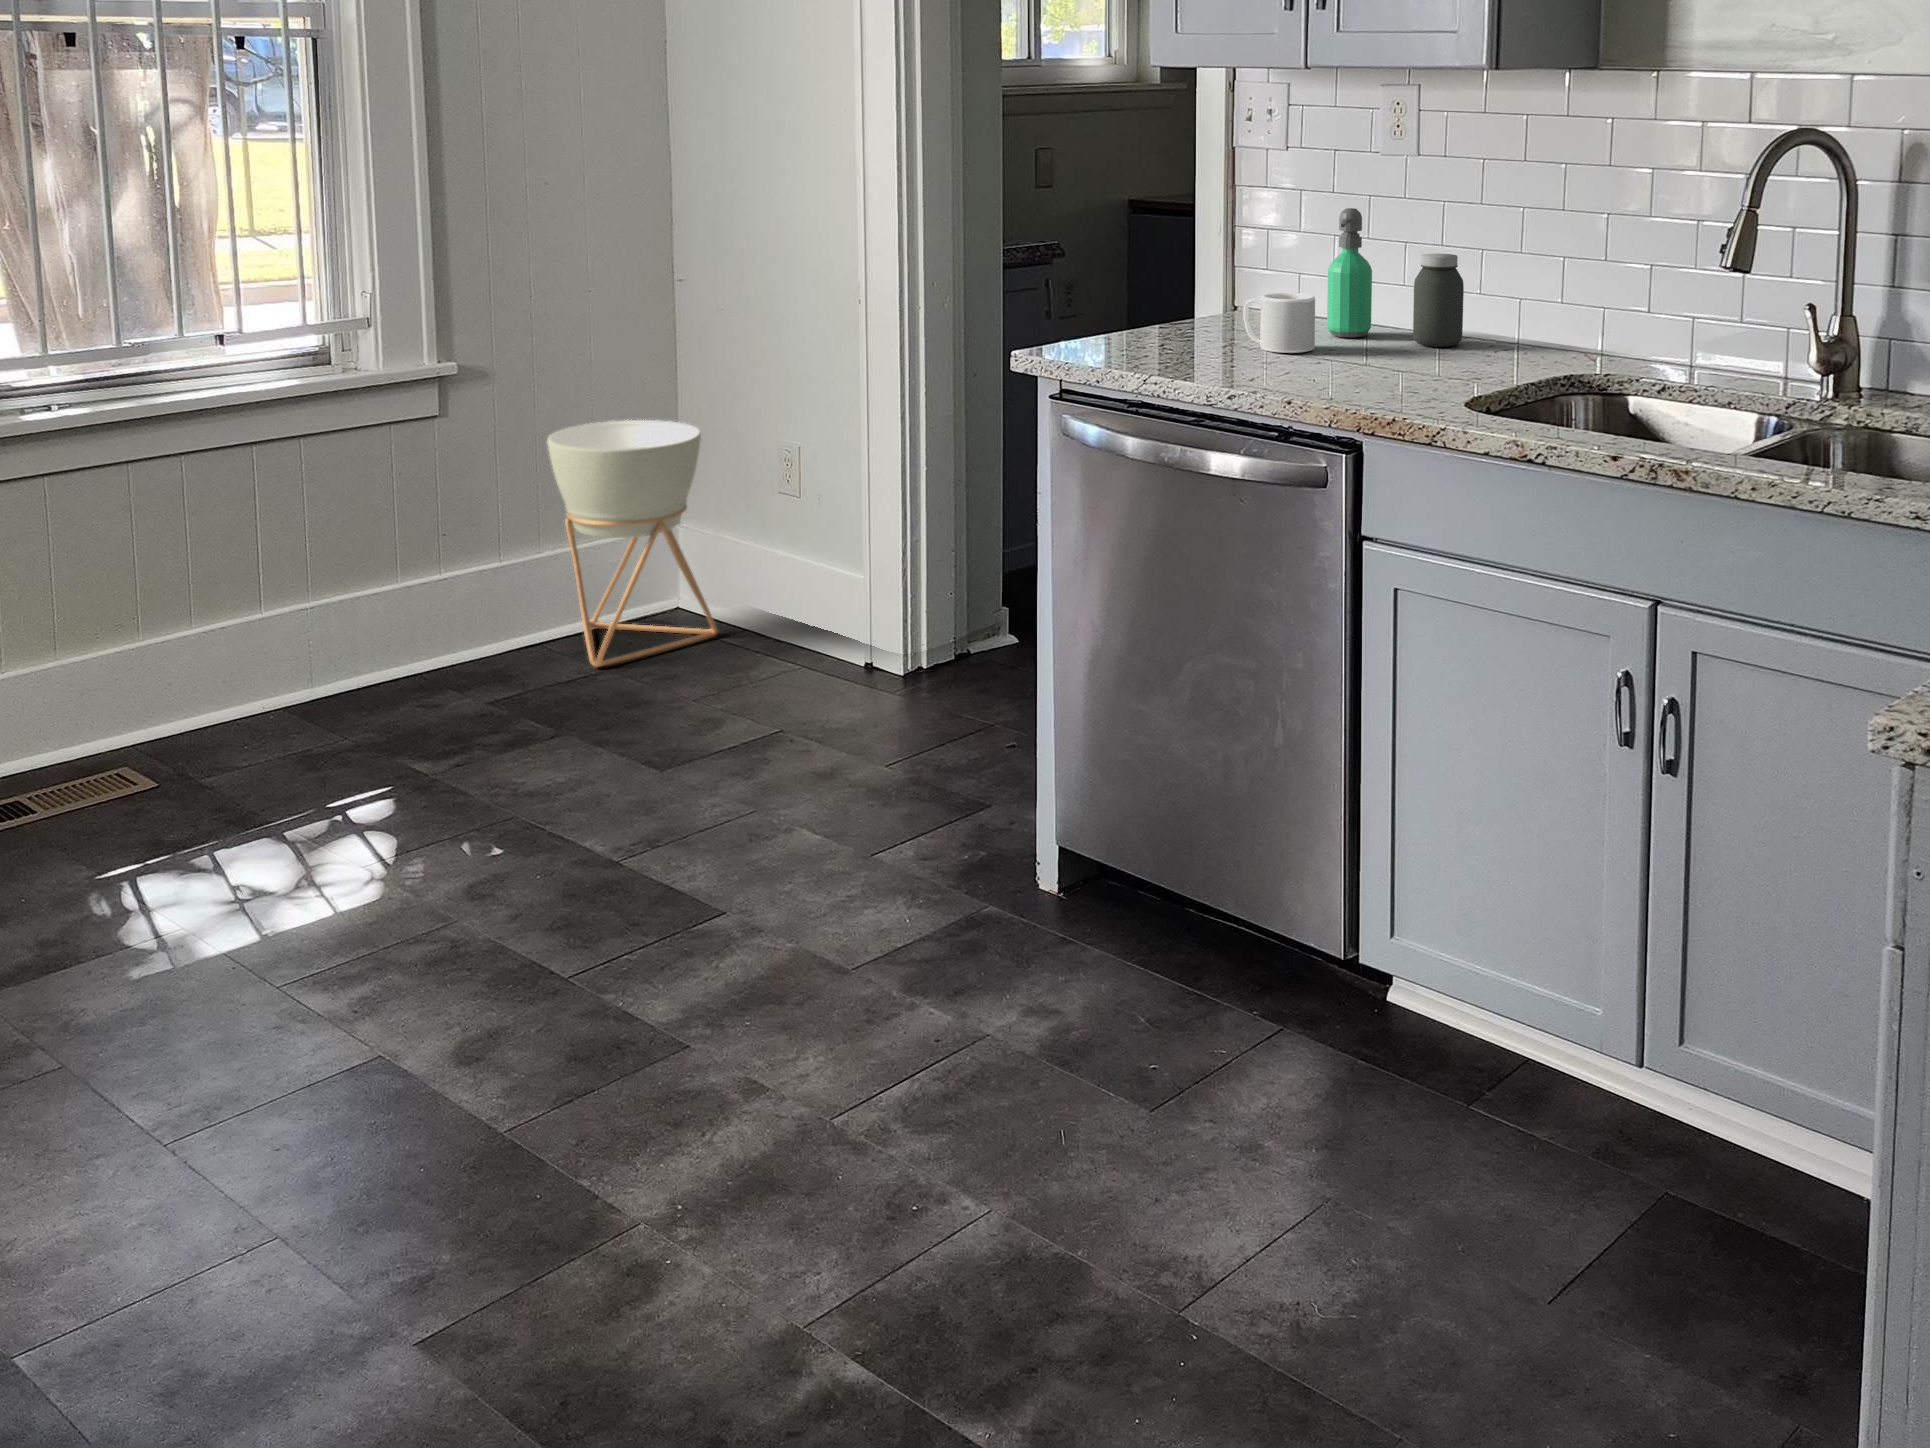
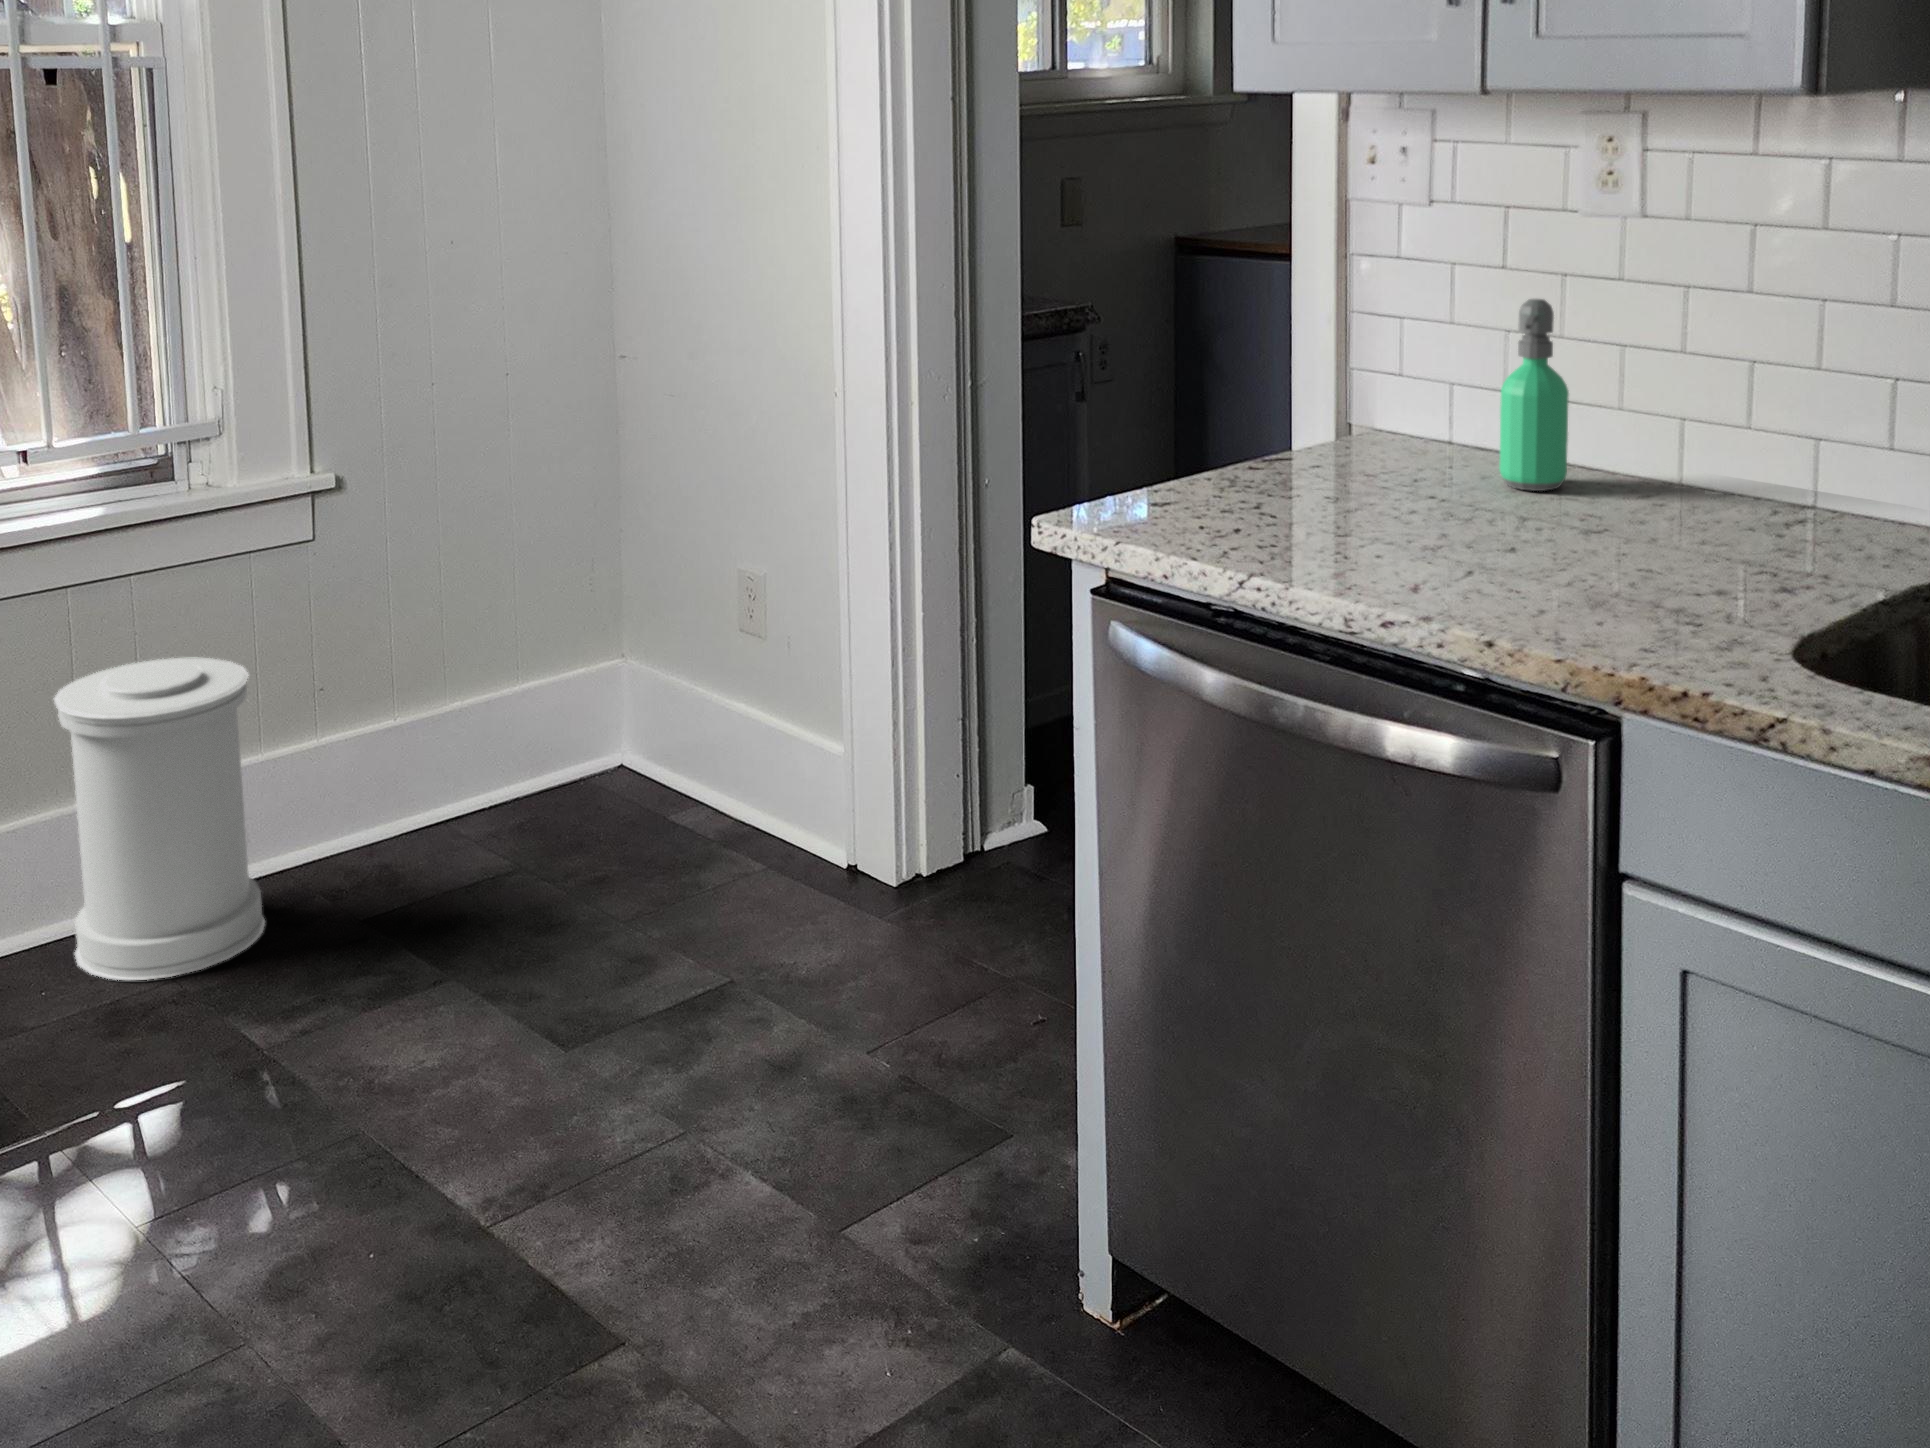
jar: present [1413,254,1464,347] -> none [1638,368,1719,511]
mug: present [1243,293,1315,353] -> none [1380,430,1492,525]
planter: present [547,420,718,667] -> none [452,536,668,859]
trash can: none [247,502,407,742] -> present [54,658,265,980]

